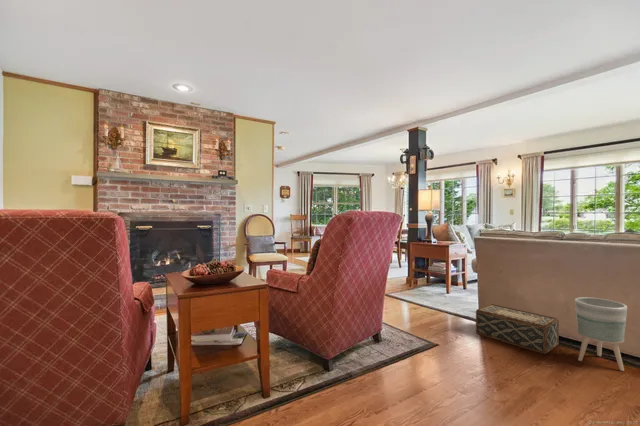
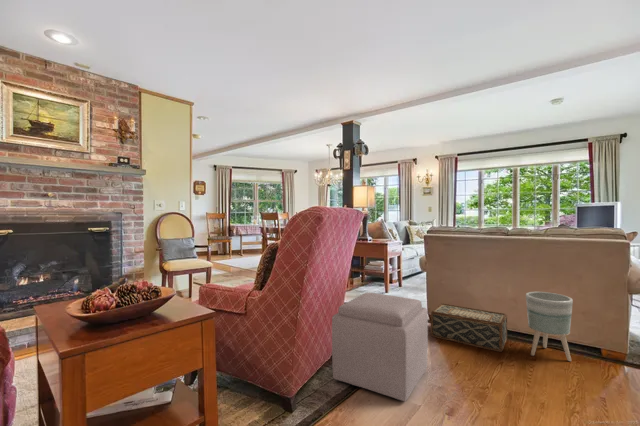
ottoman: none [368,286,458,378] -> present [332,293,428,401]

